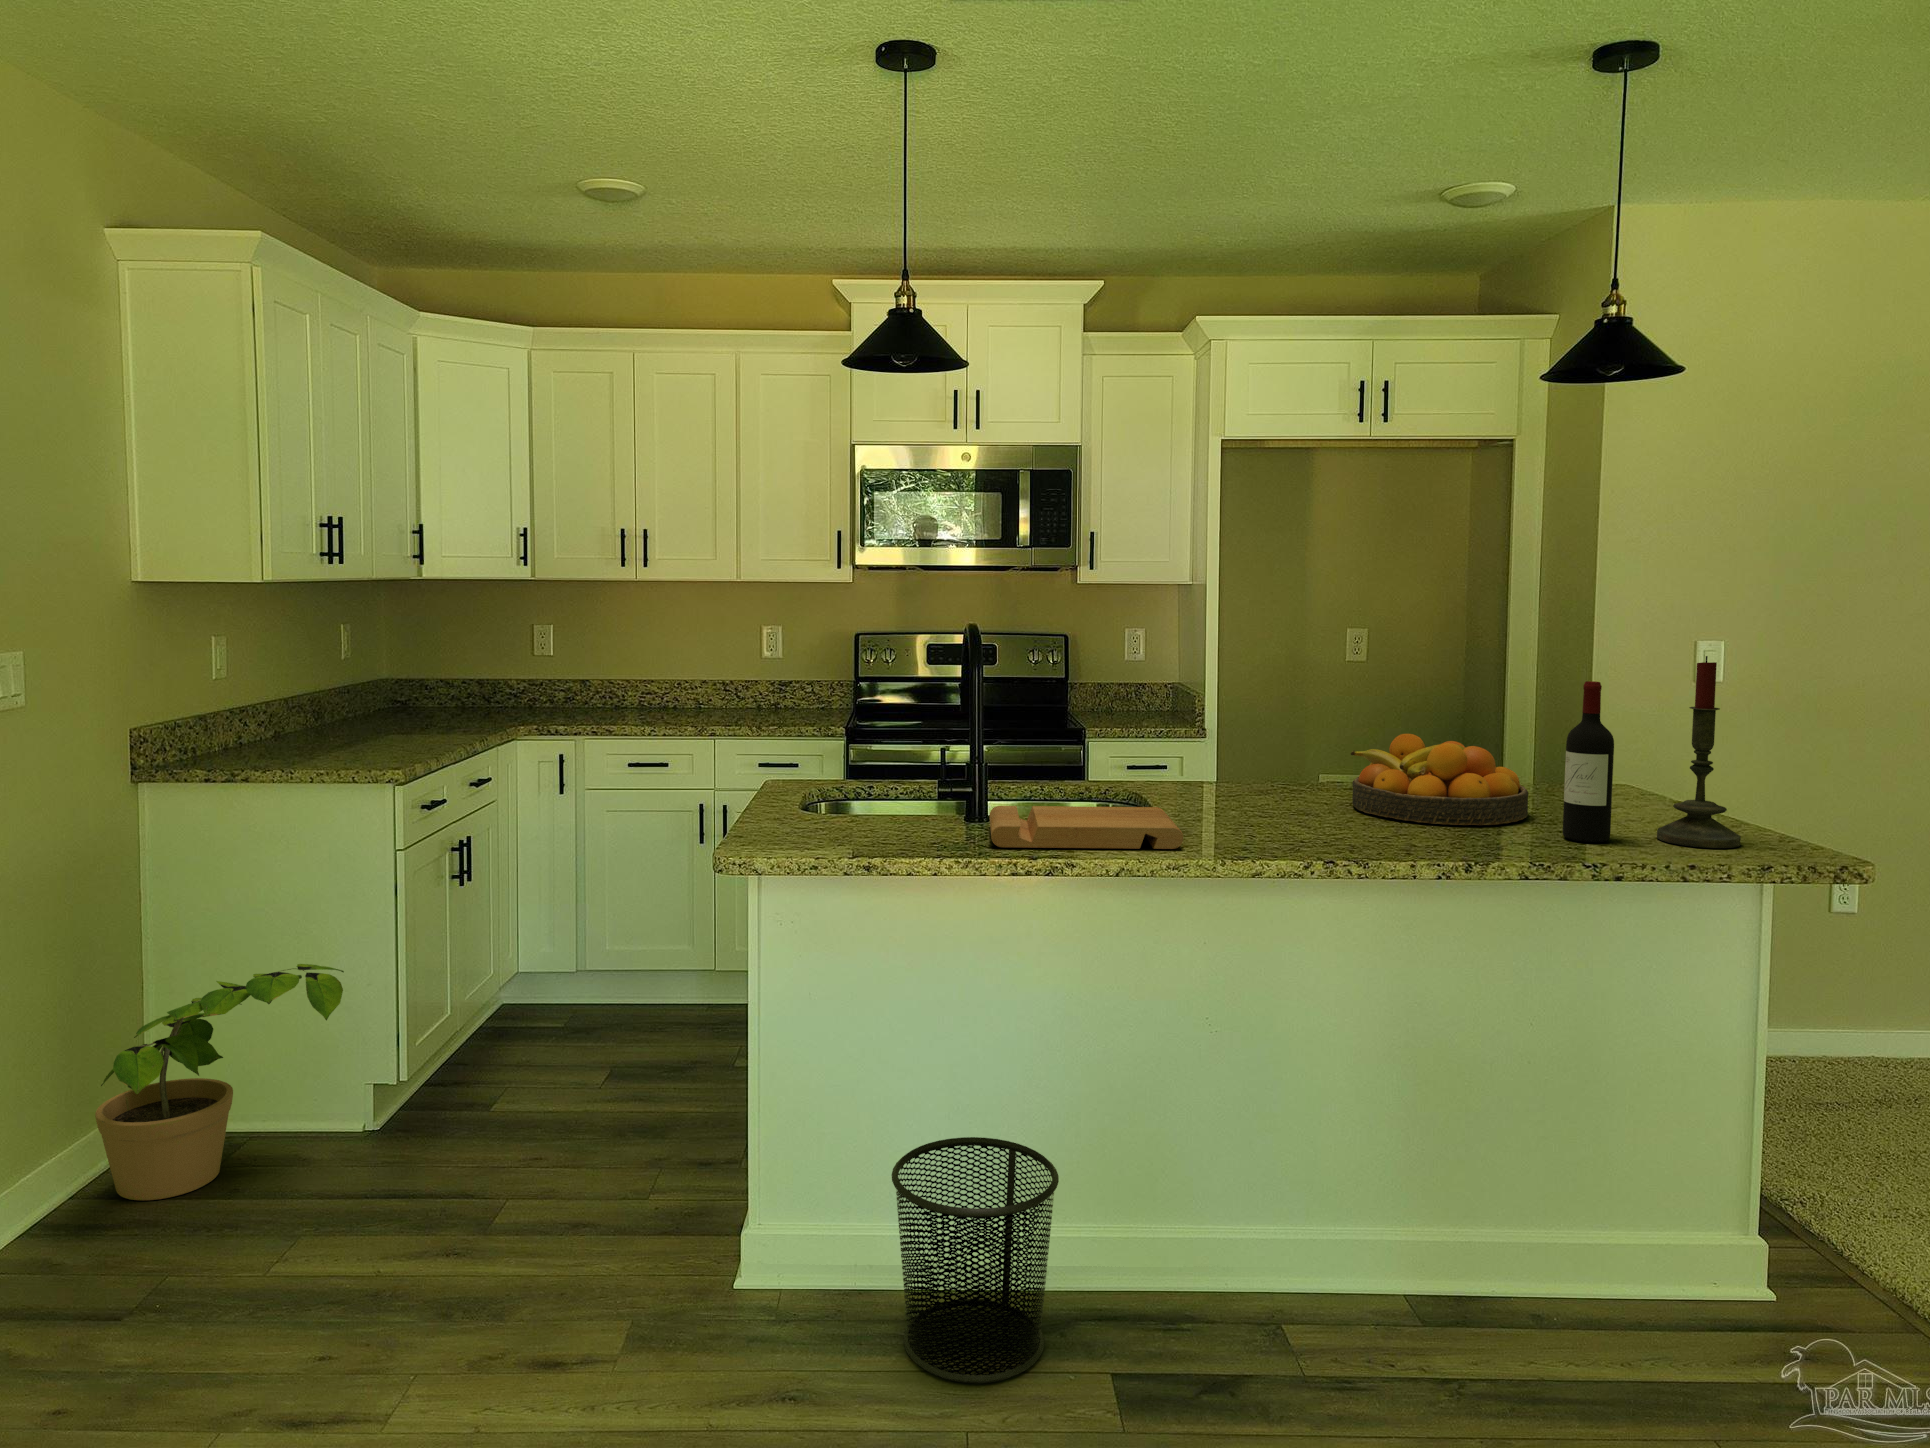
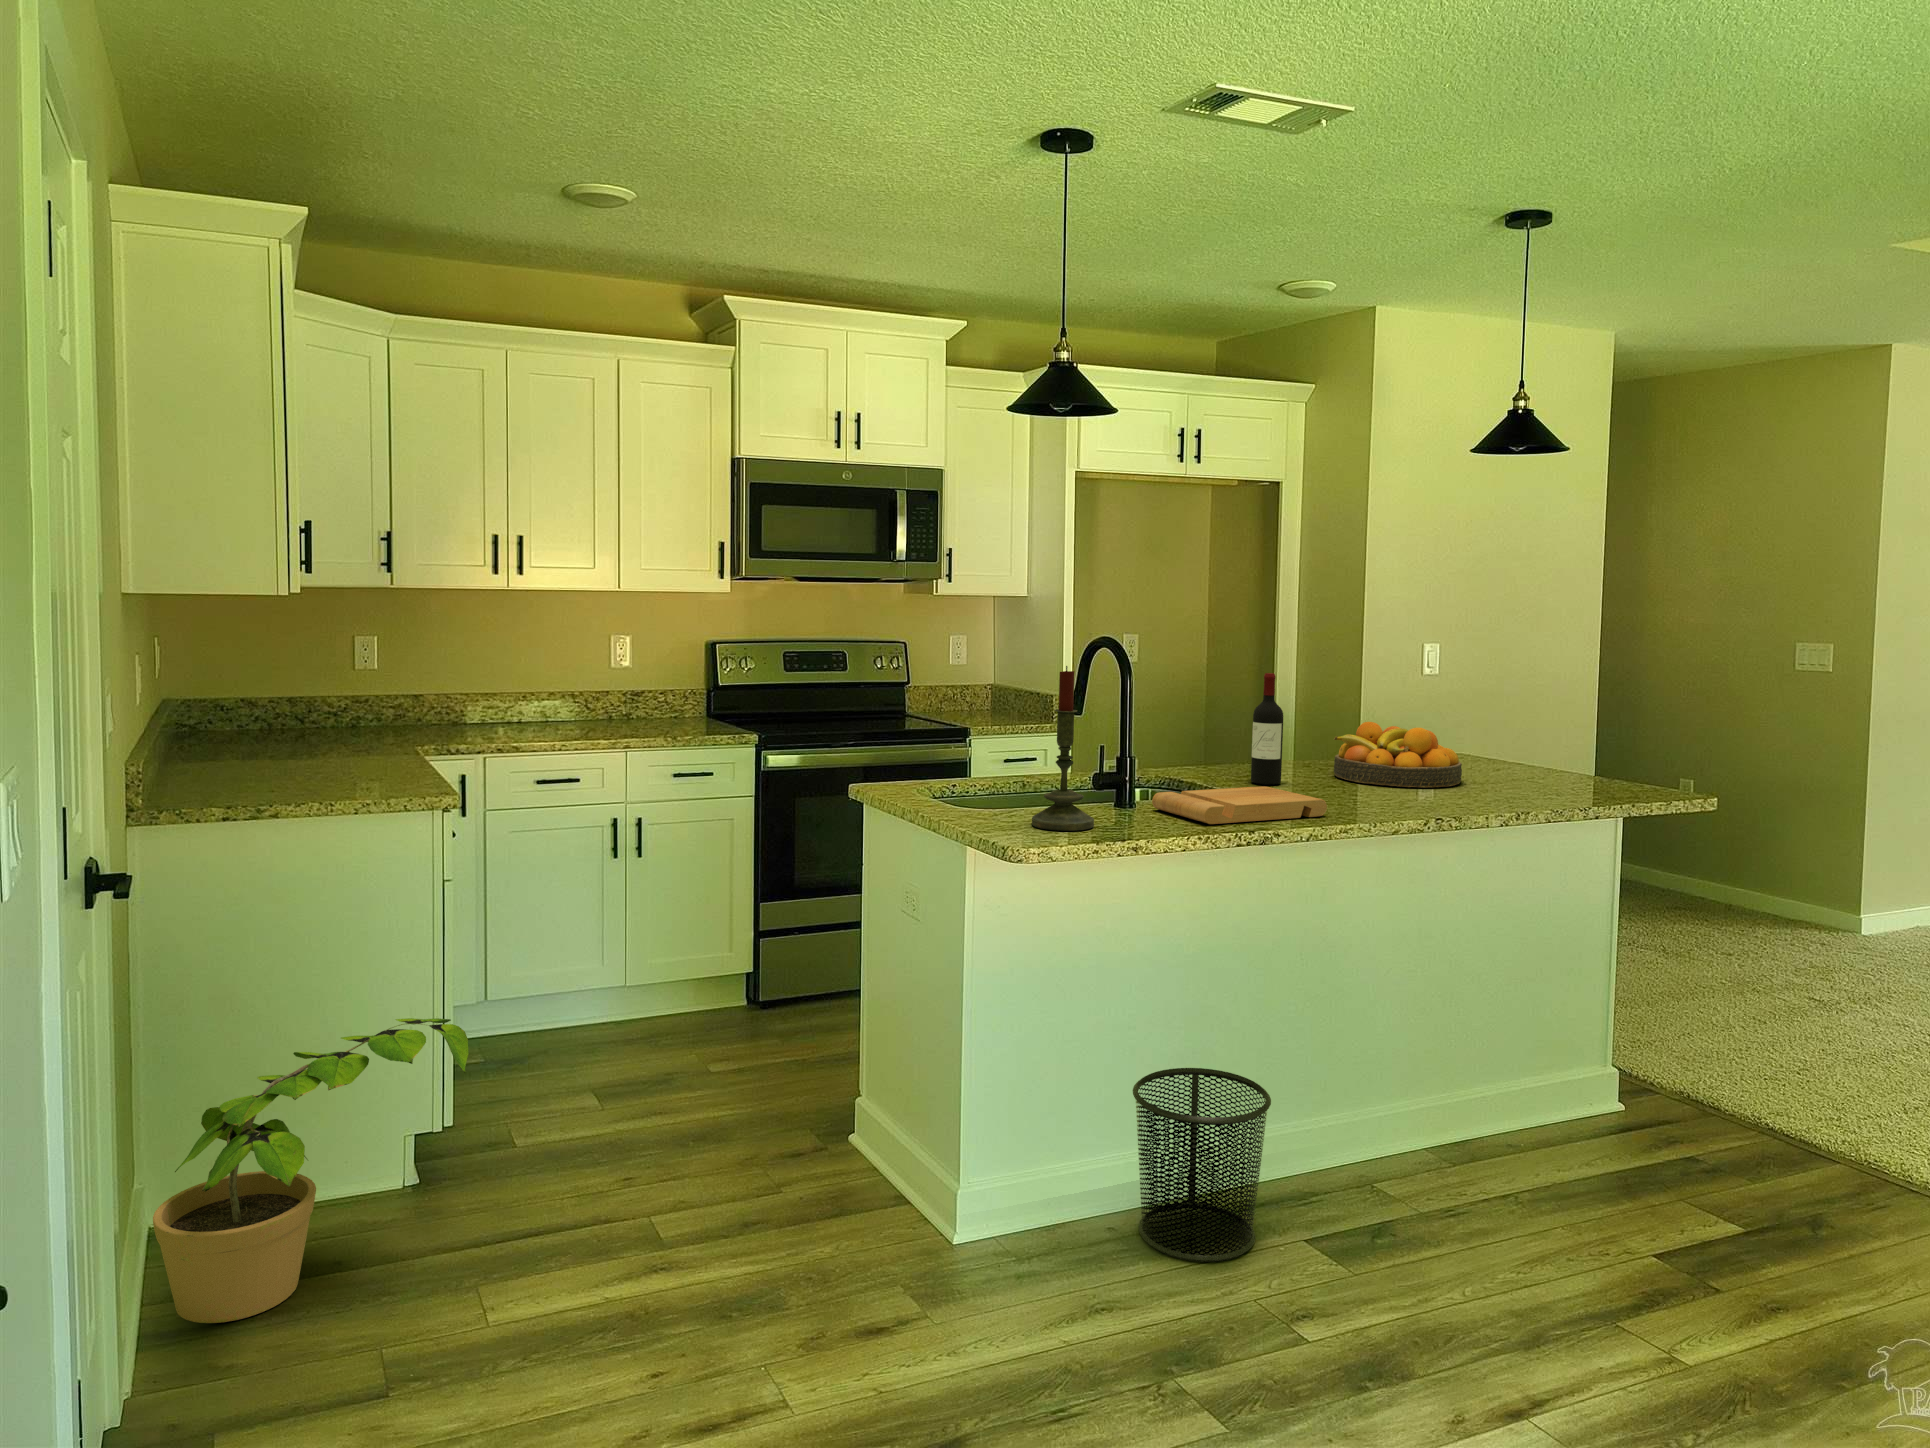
candle: present [1657,656,1741,848] -> present [1032,666,1094,831]
wine bottle: present [1563,681,1614,842] -> present [1251,673,1283,785]

